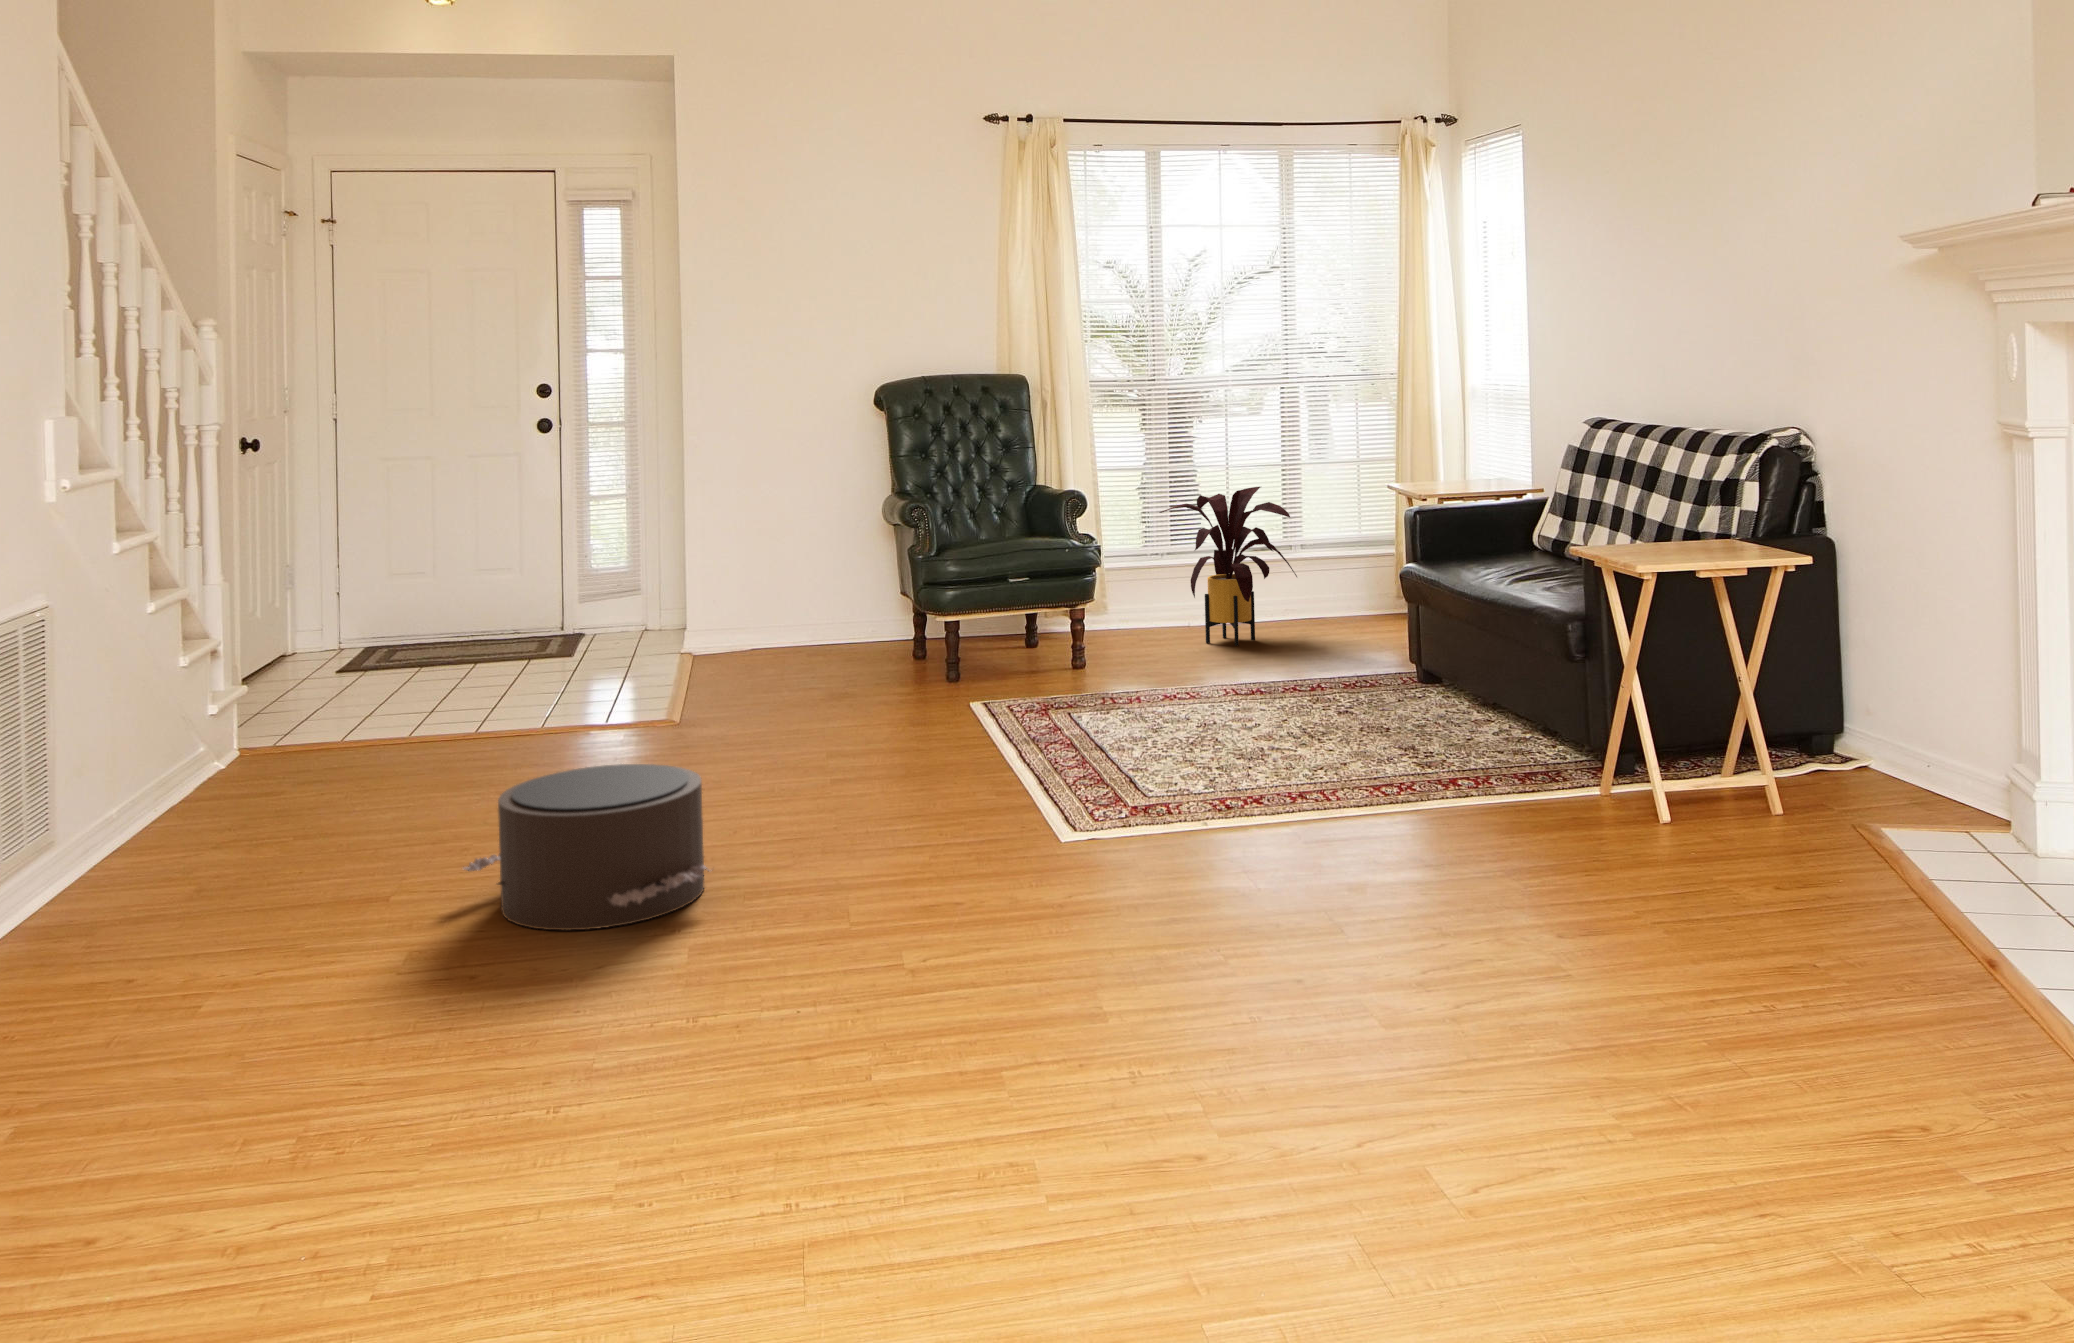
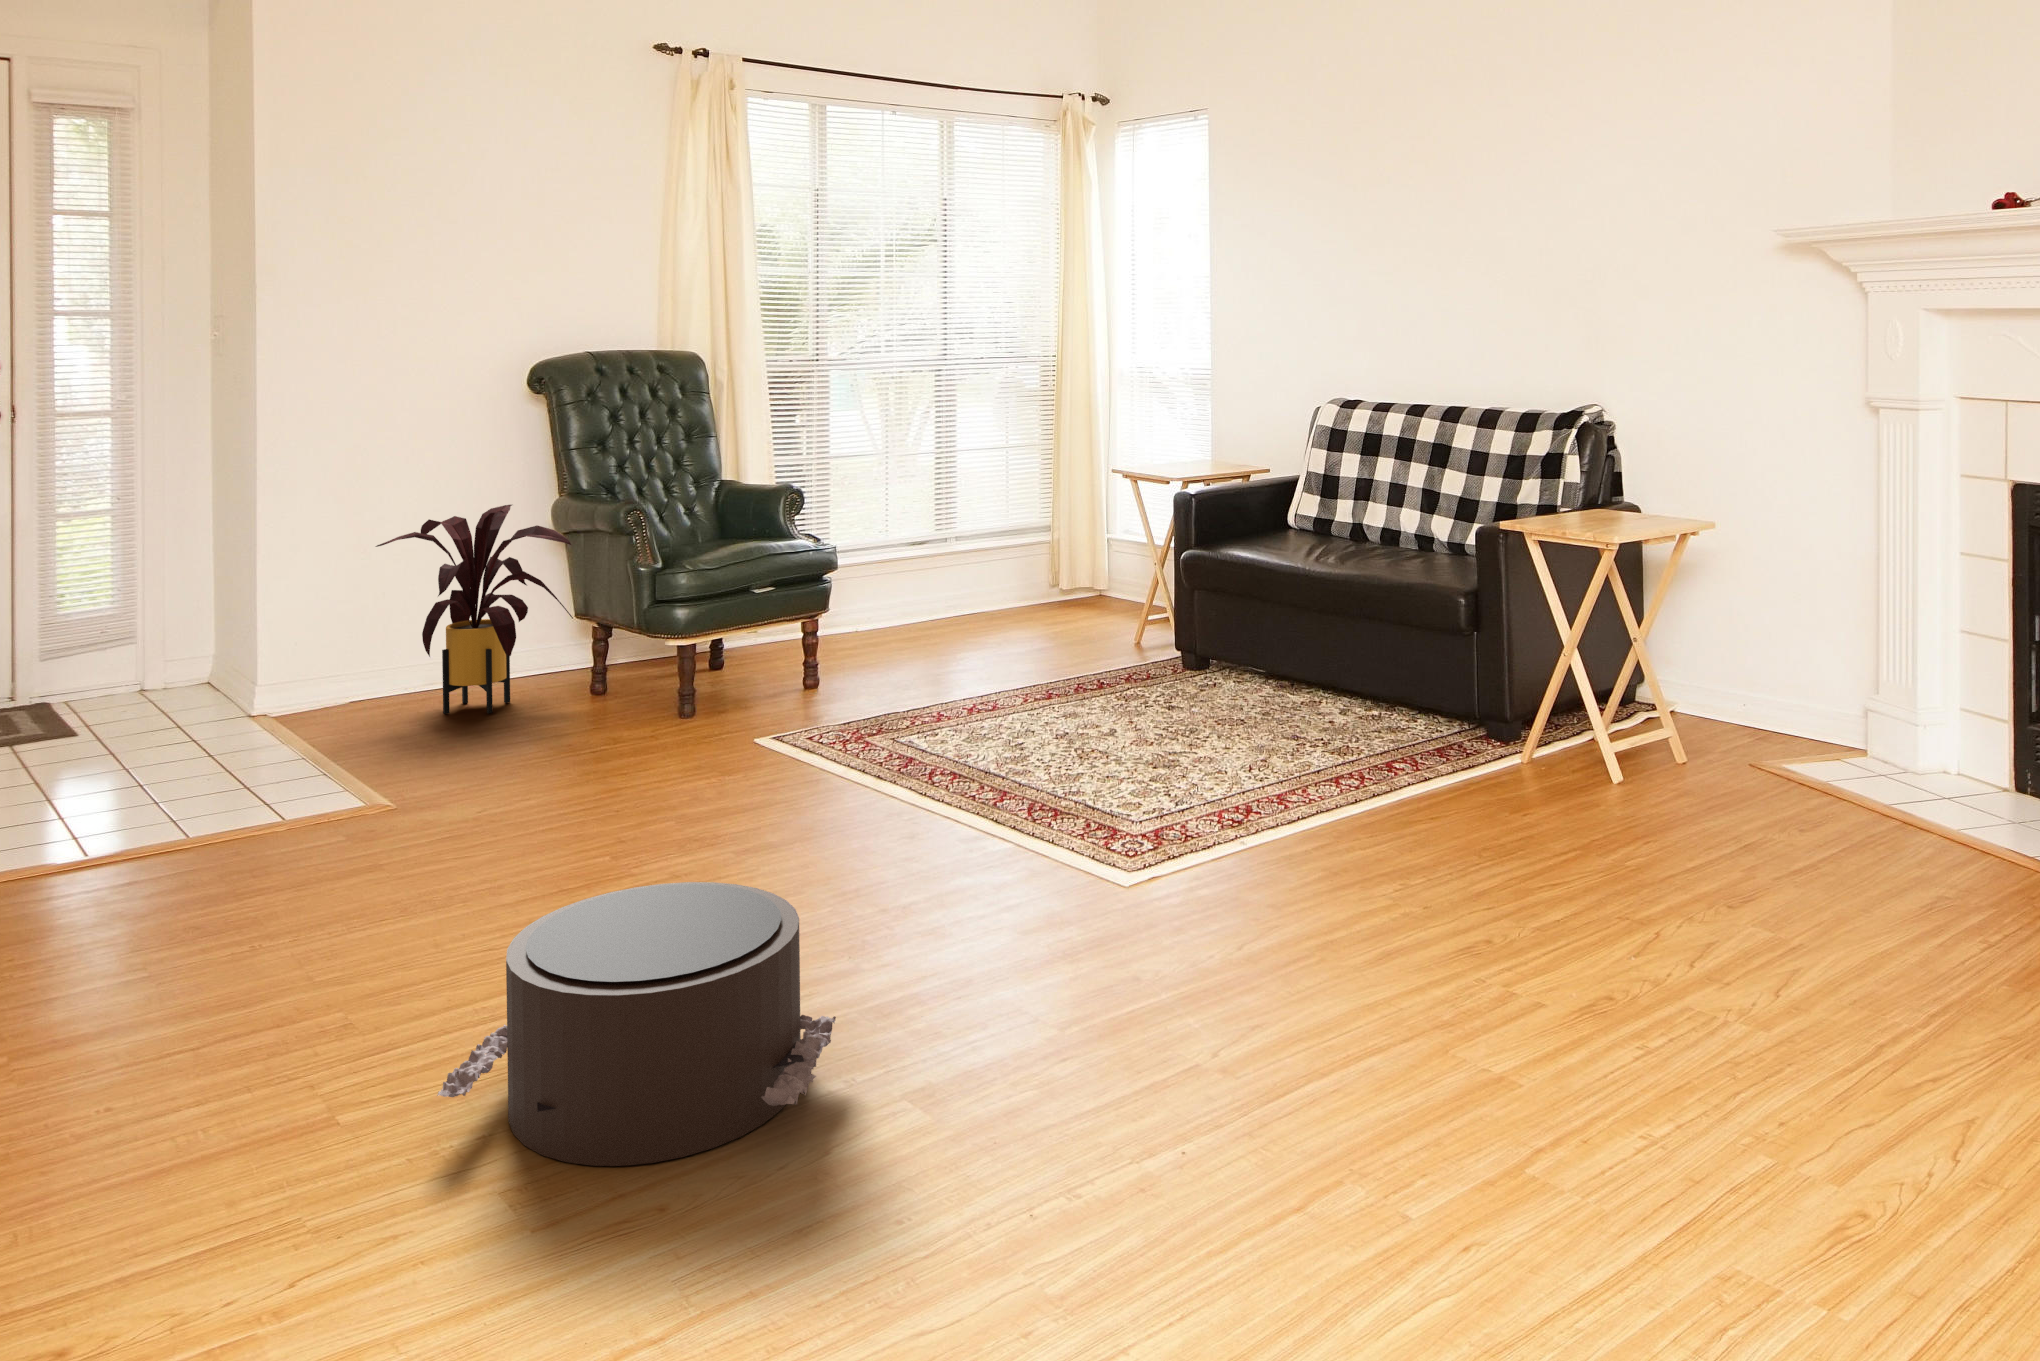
house plant: present [1160,487,1297,646] -> present [376,505,573,714]

